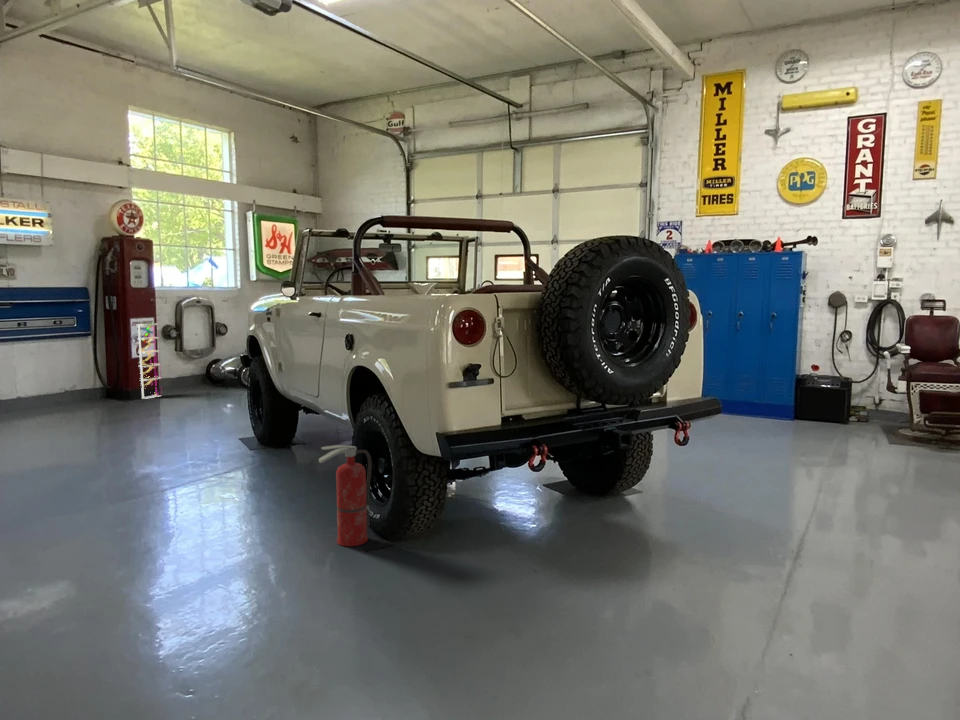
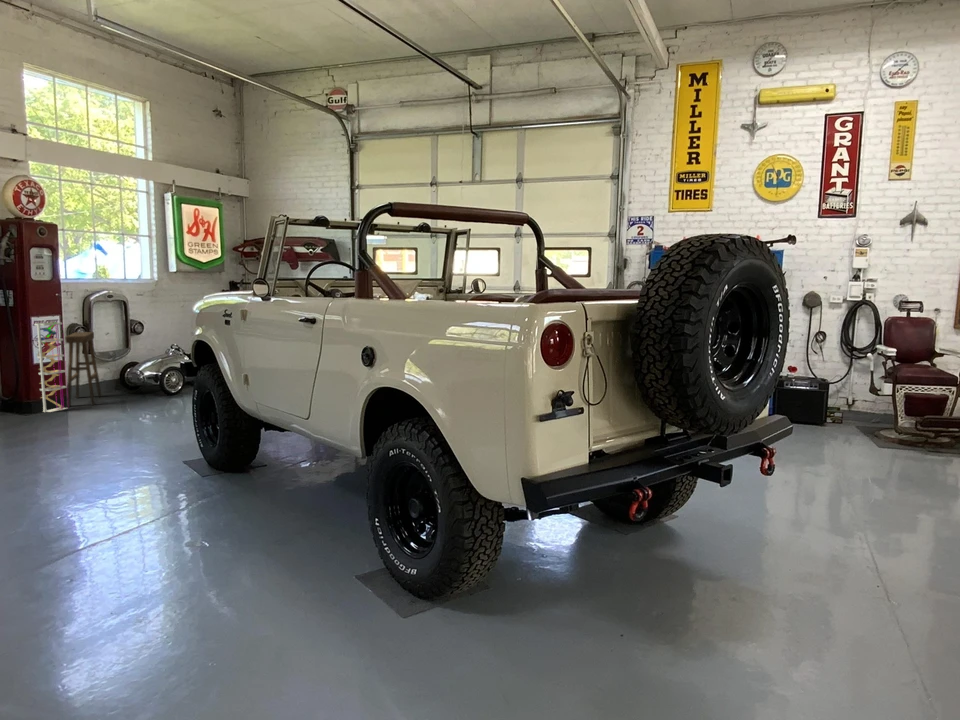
stool: none [160,332,190,395] -> present [65,332,102,406]
fire extinguisher: present [319,445,372,546] -> none [336,497,400,629]

